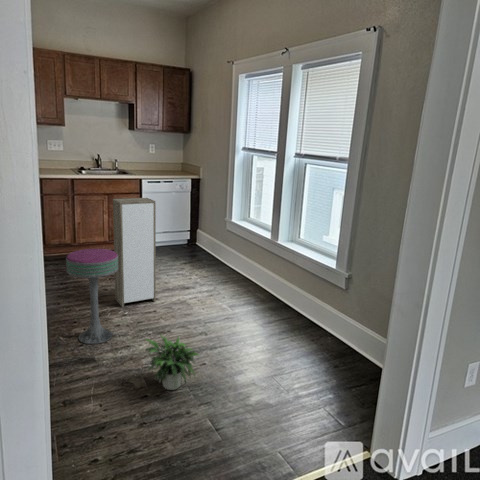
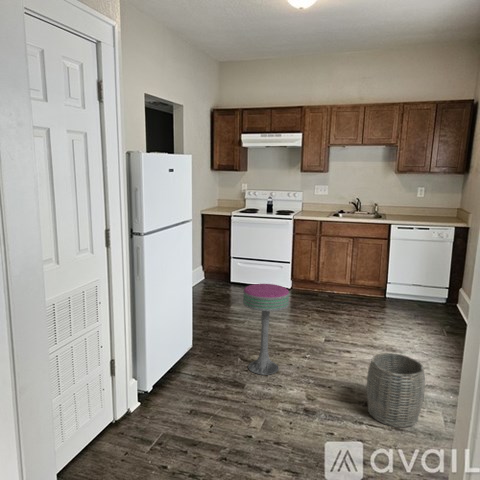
storage cabinet: present [113,198,156,307] -> none [310,241,354,354]
woven basket: none [207,285,252,343] -> present [366,353,425,427]
potted plant: present [145,335,199,390] -> none [256,379,309,443]

